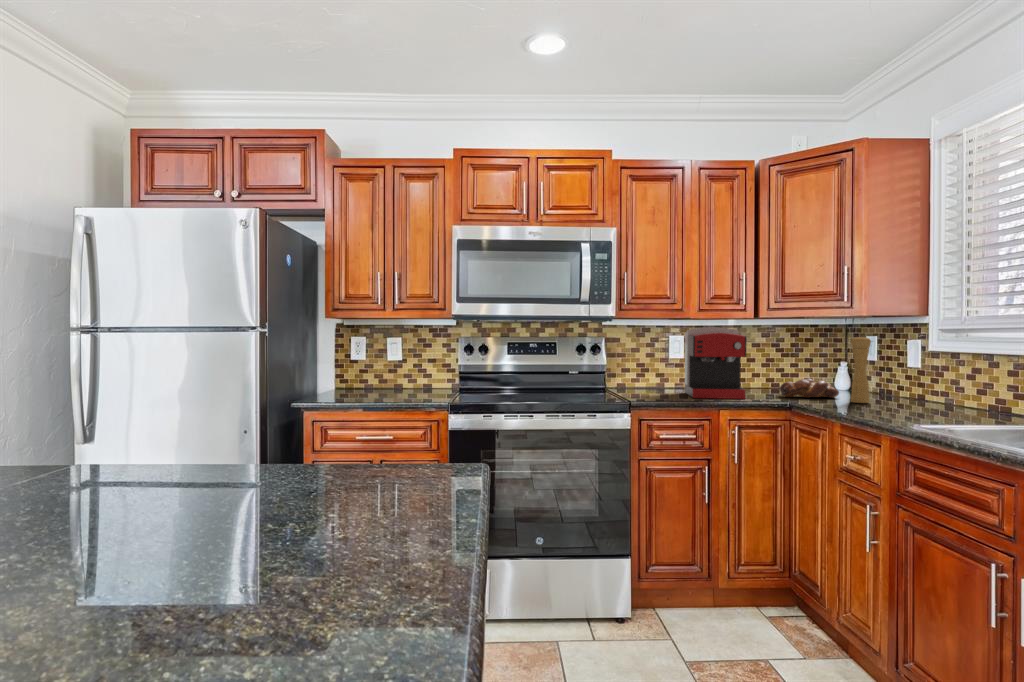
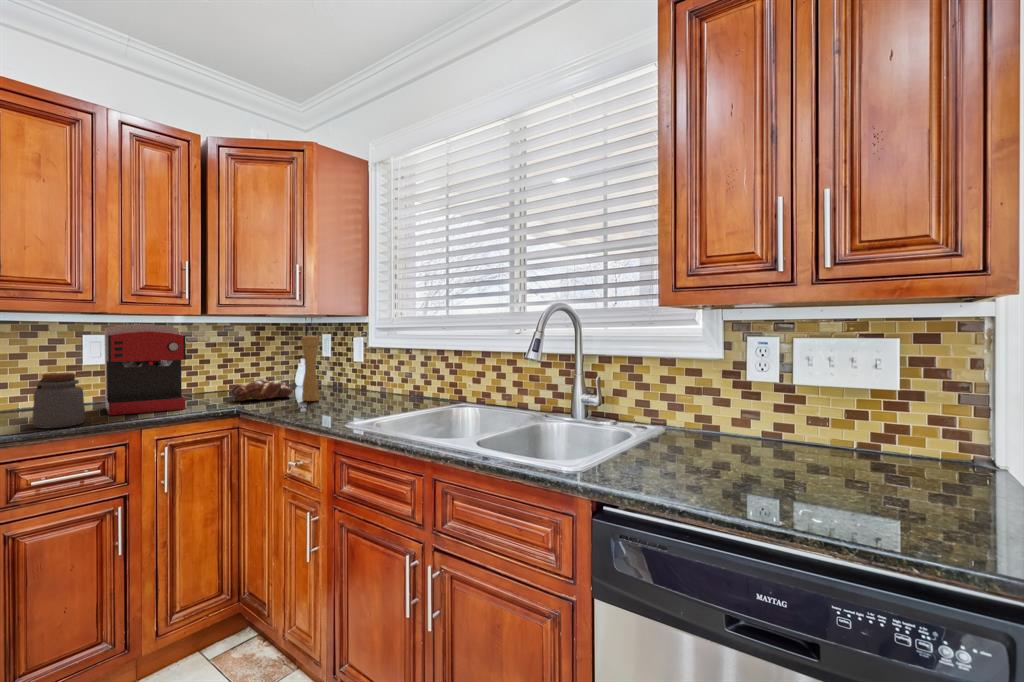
jar: none [652,363,682,403] -> present [32,373,85,428]

